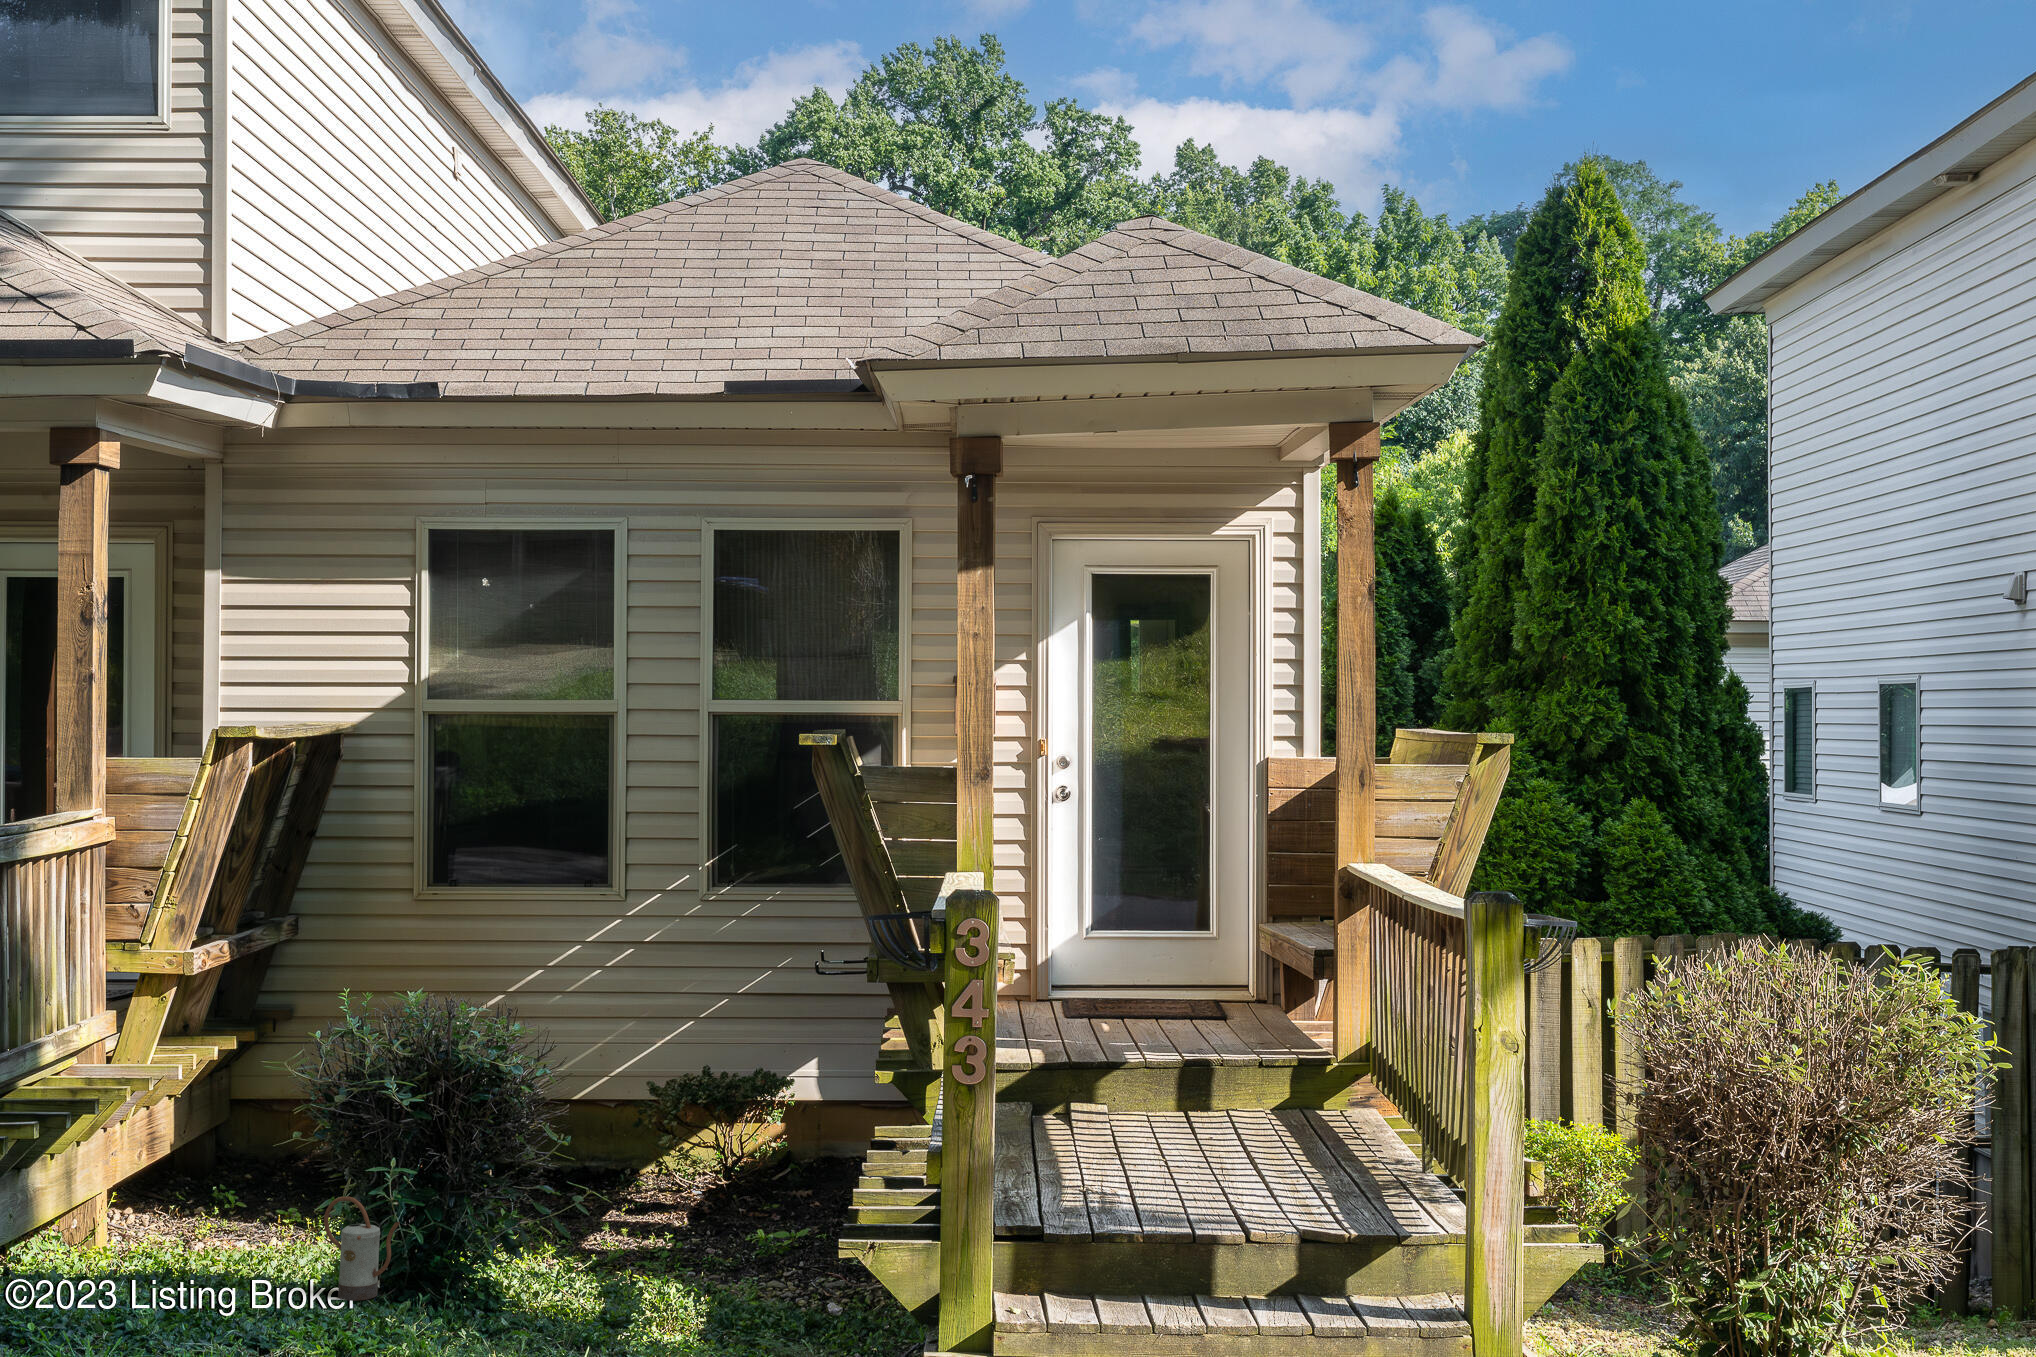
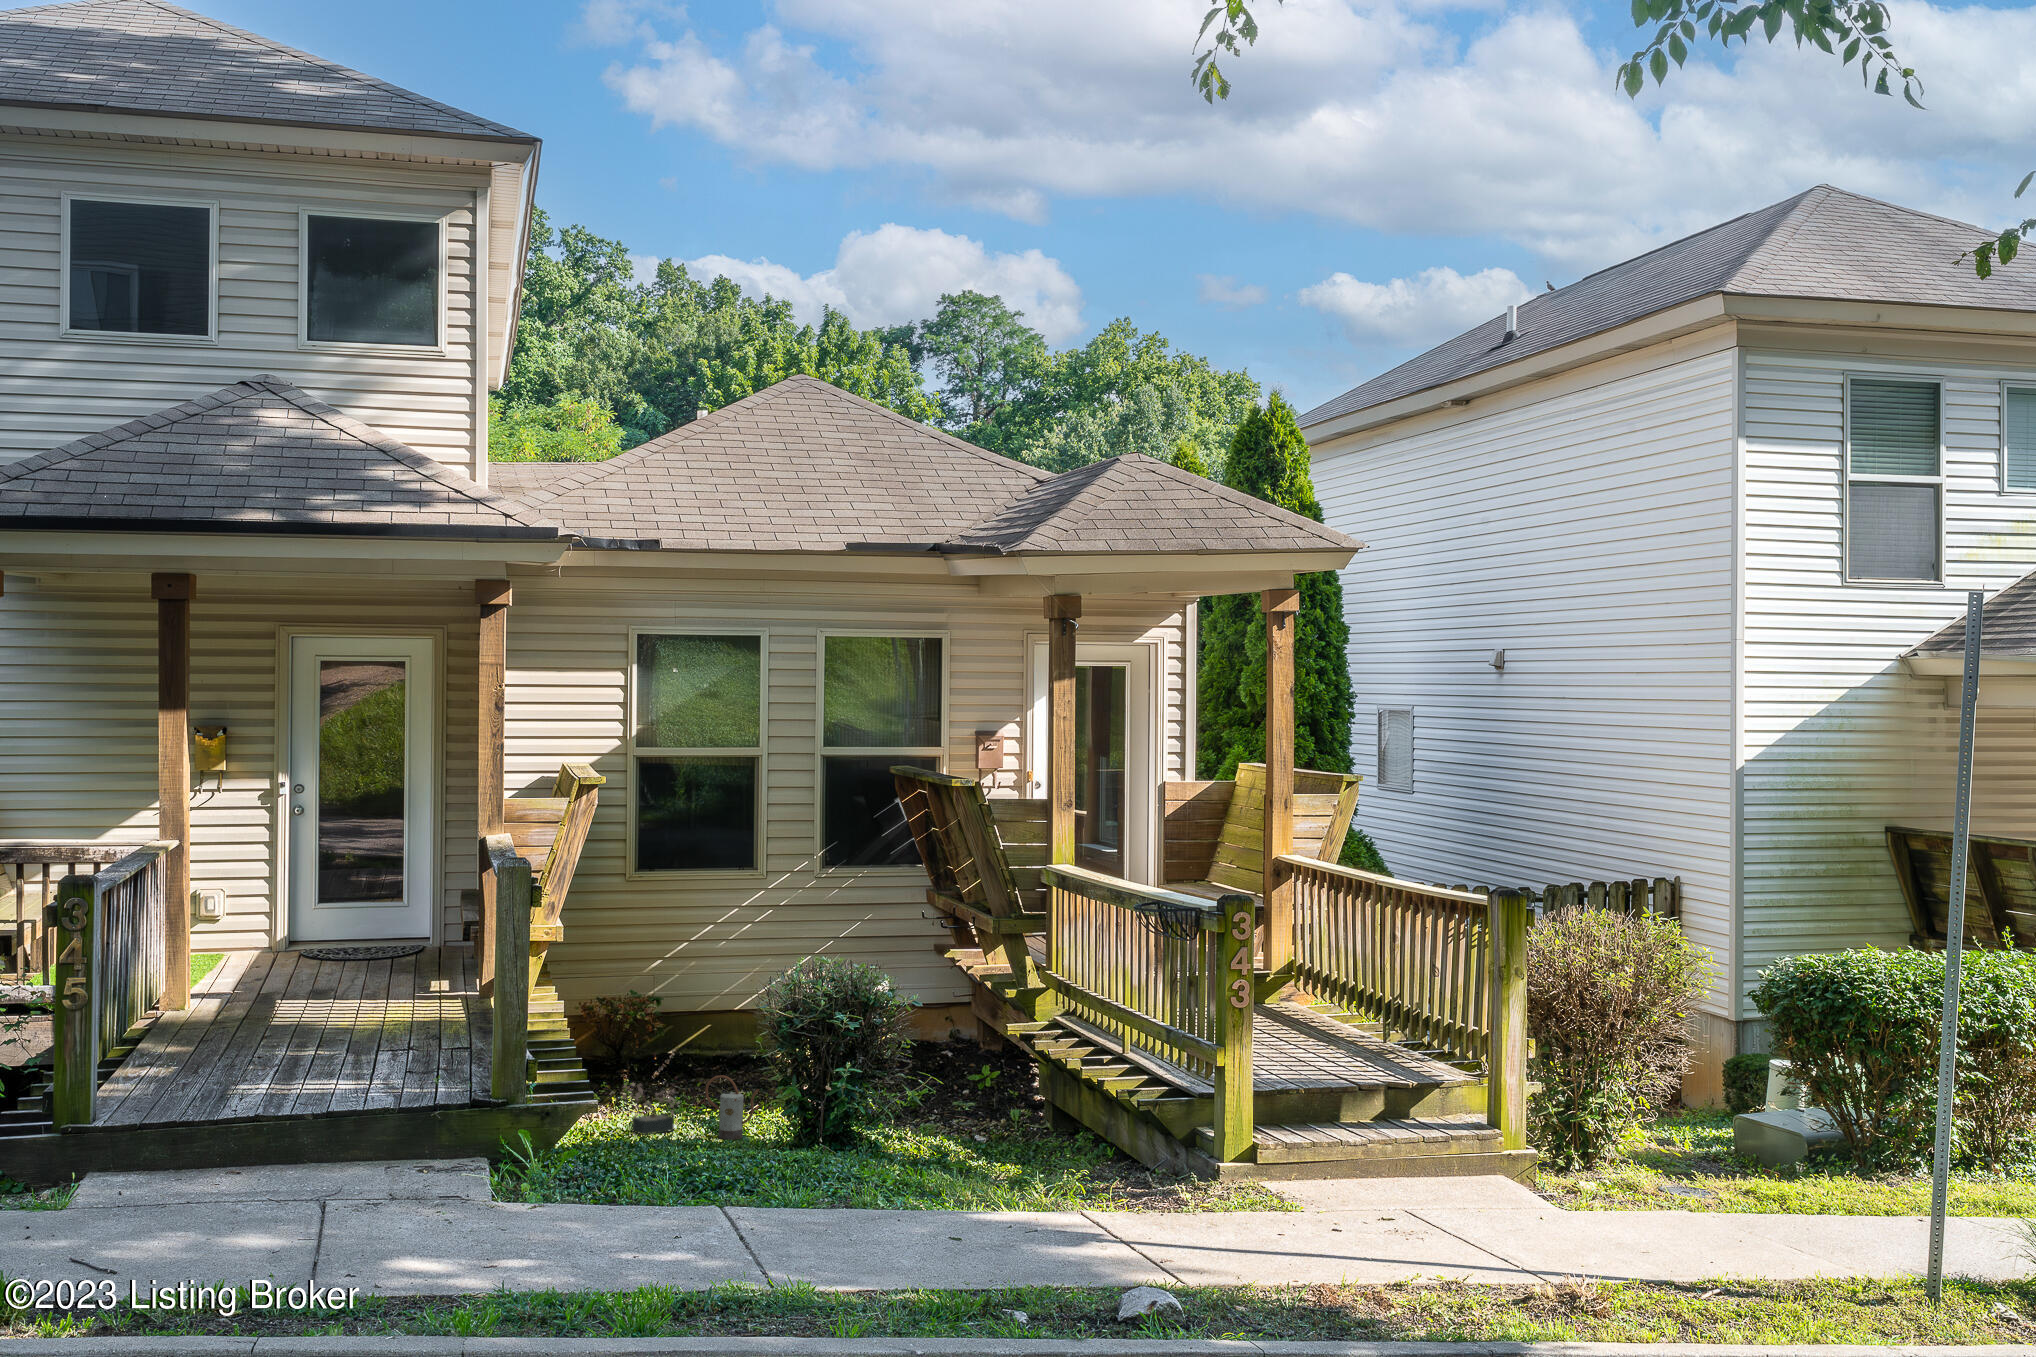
decorative plant: none [204,1197,307,1282] -> present [622,1083,679,1135]

